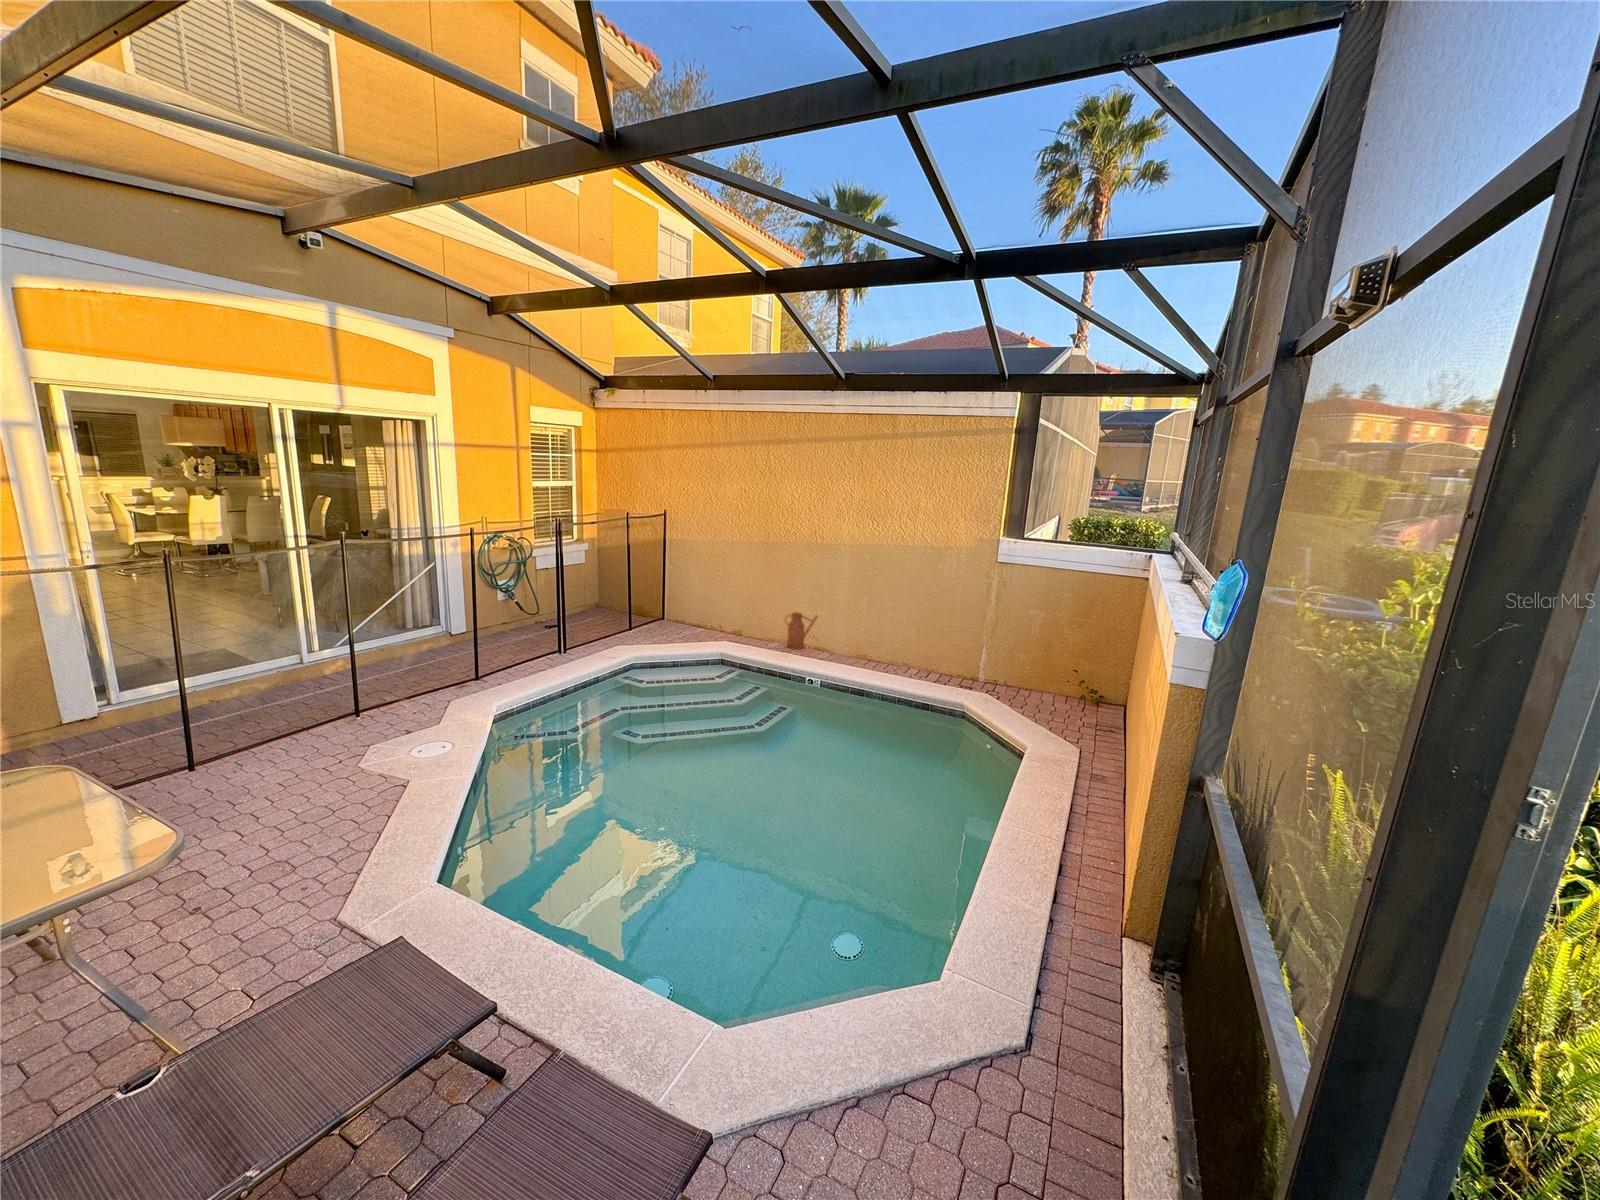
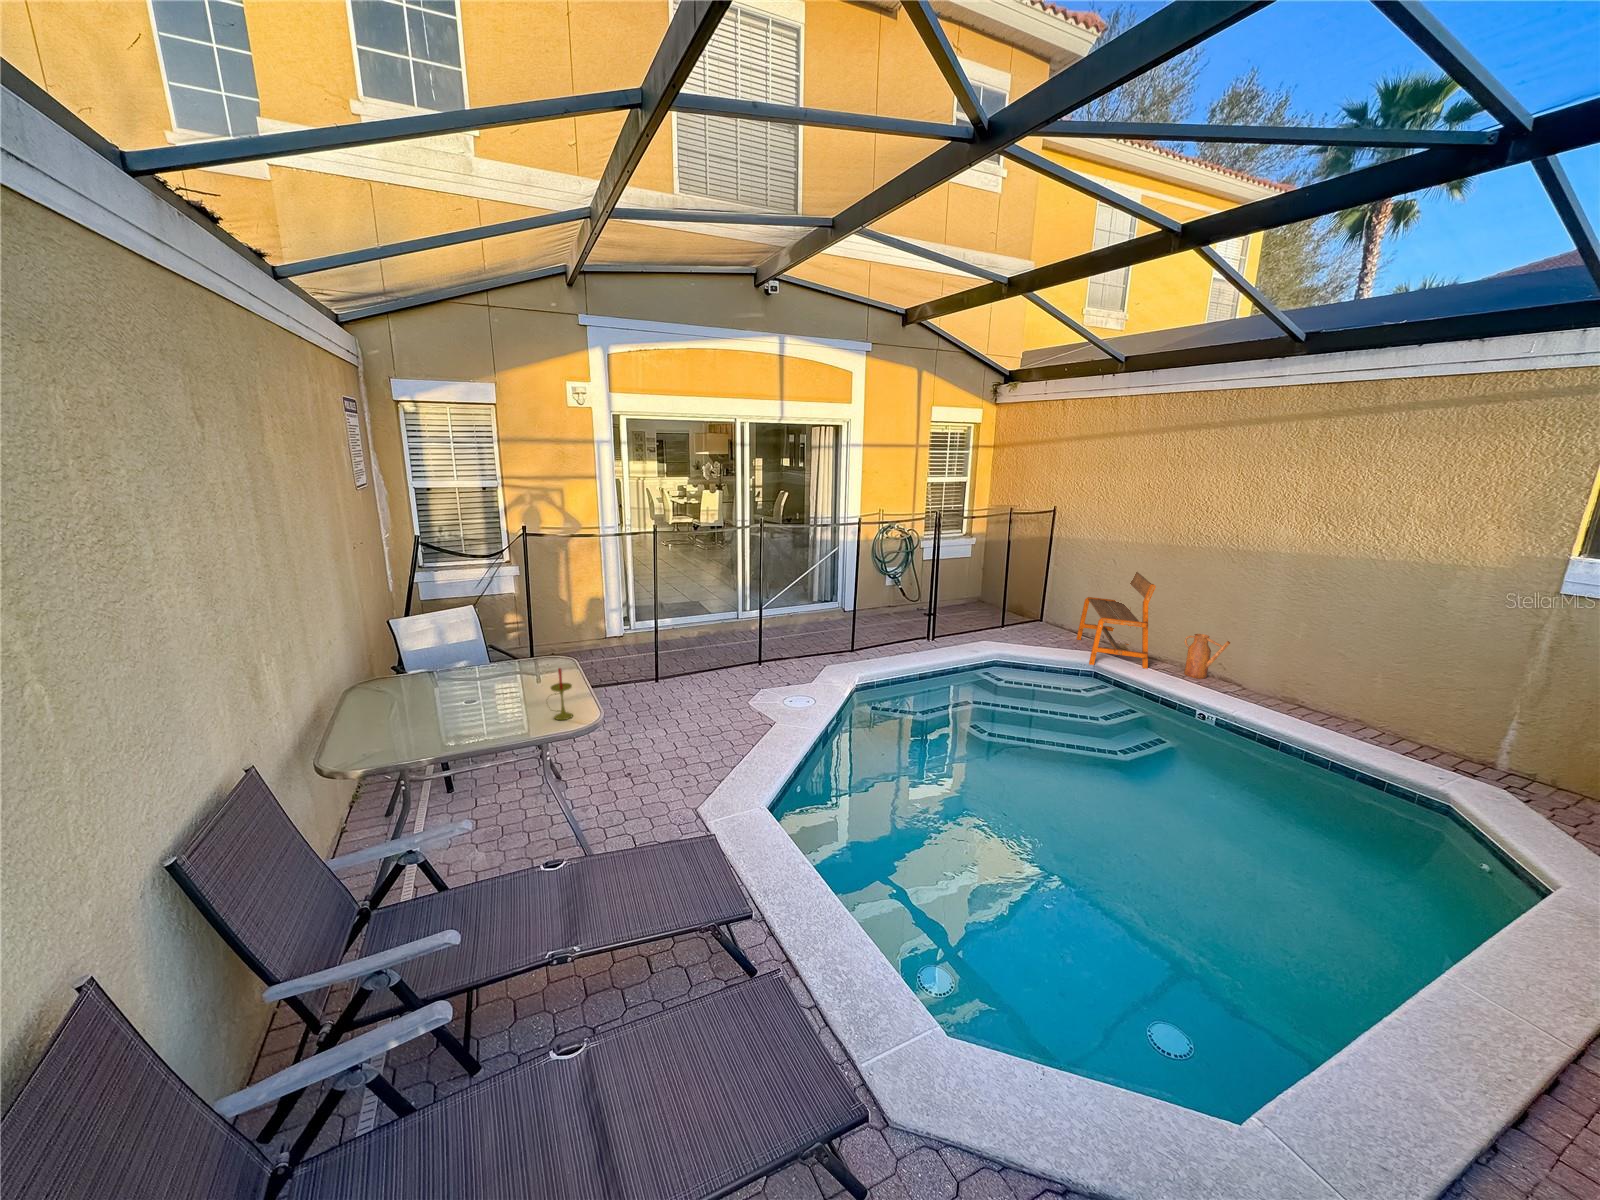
bench: none [696,563,760,652] -> present [1076,572,1156,669]
candle: none [27,774,90,857] -> present [551,668,573,720]

